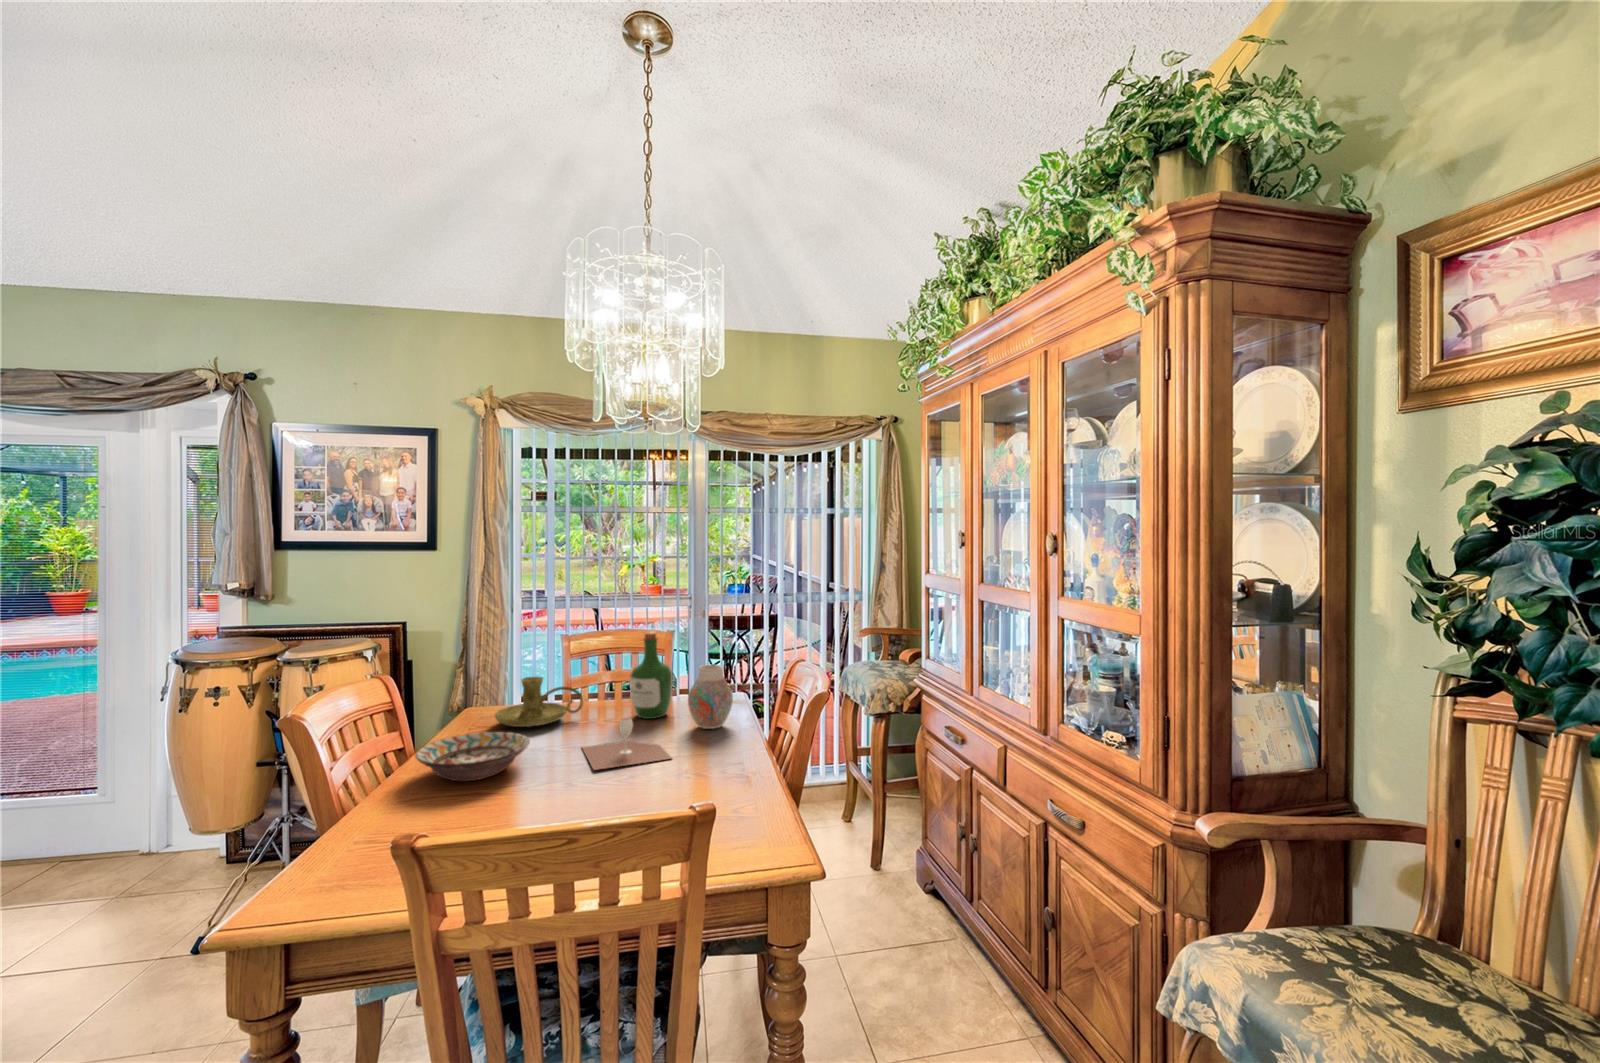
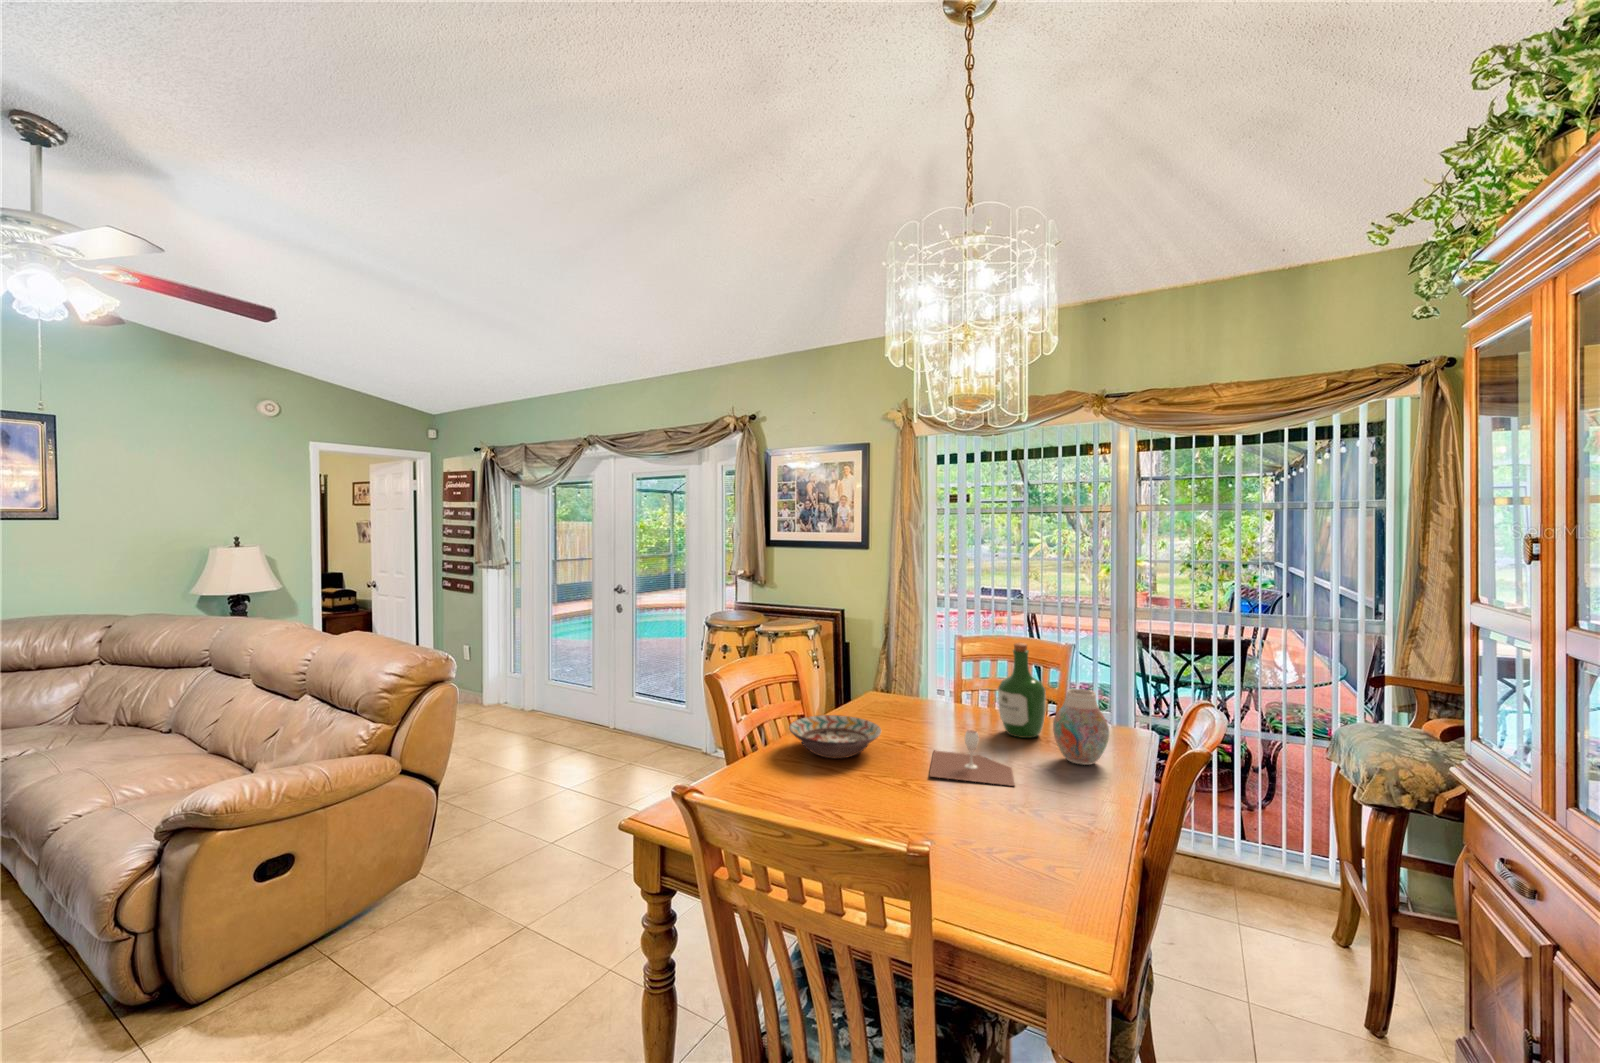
candle holder: present [495,677,583,727] -> none [874,673,953,720]

